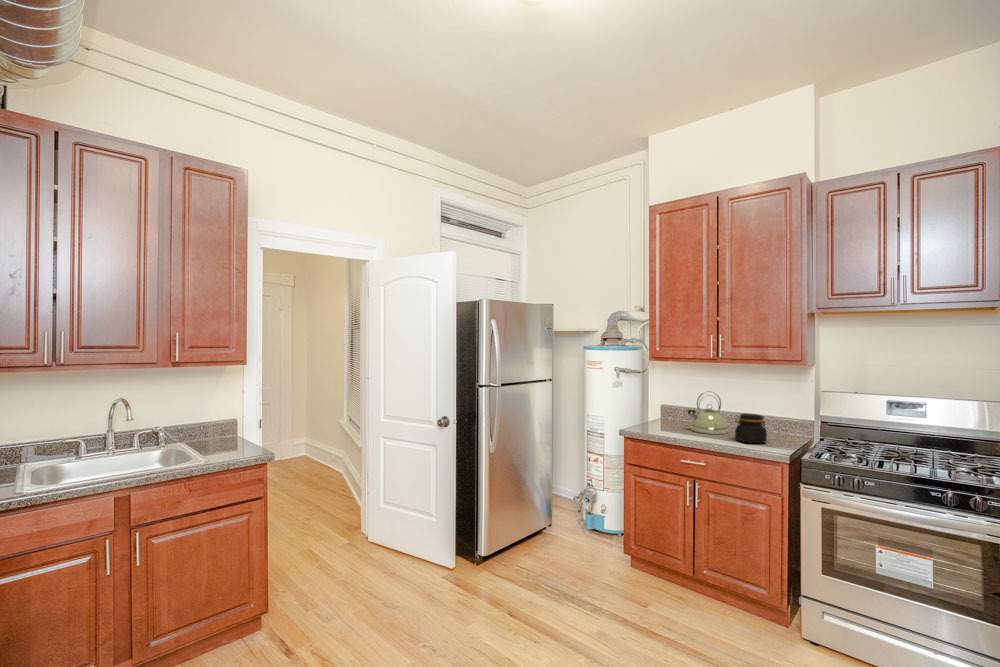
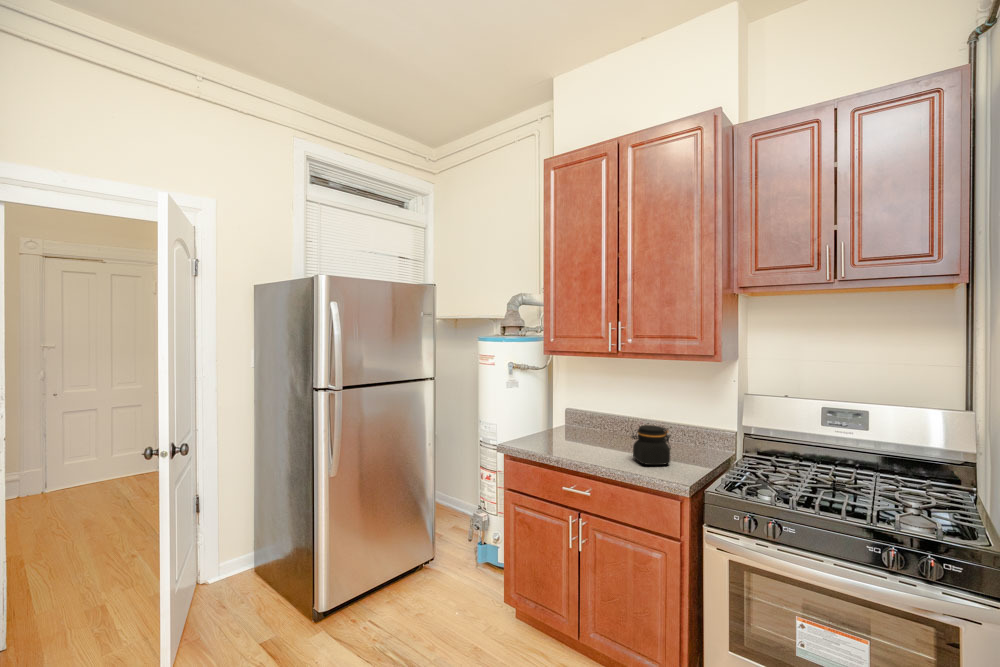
kettle: present [687,391,728,434] -> none [582,394,632,450]

